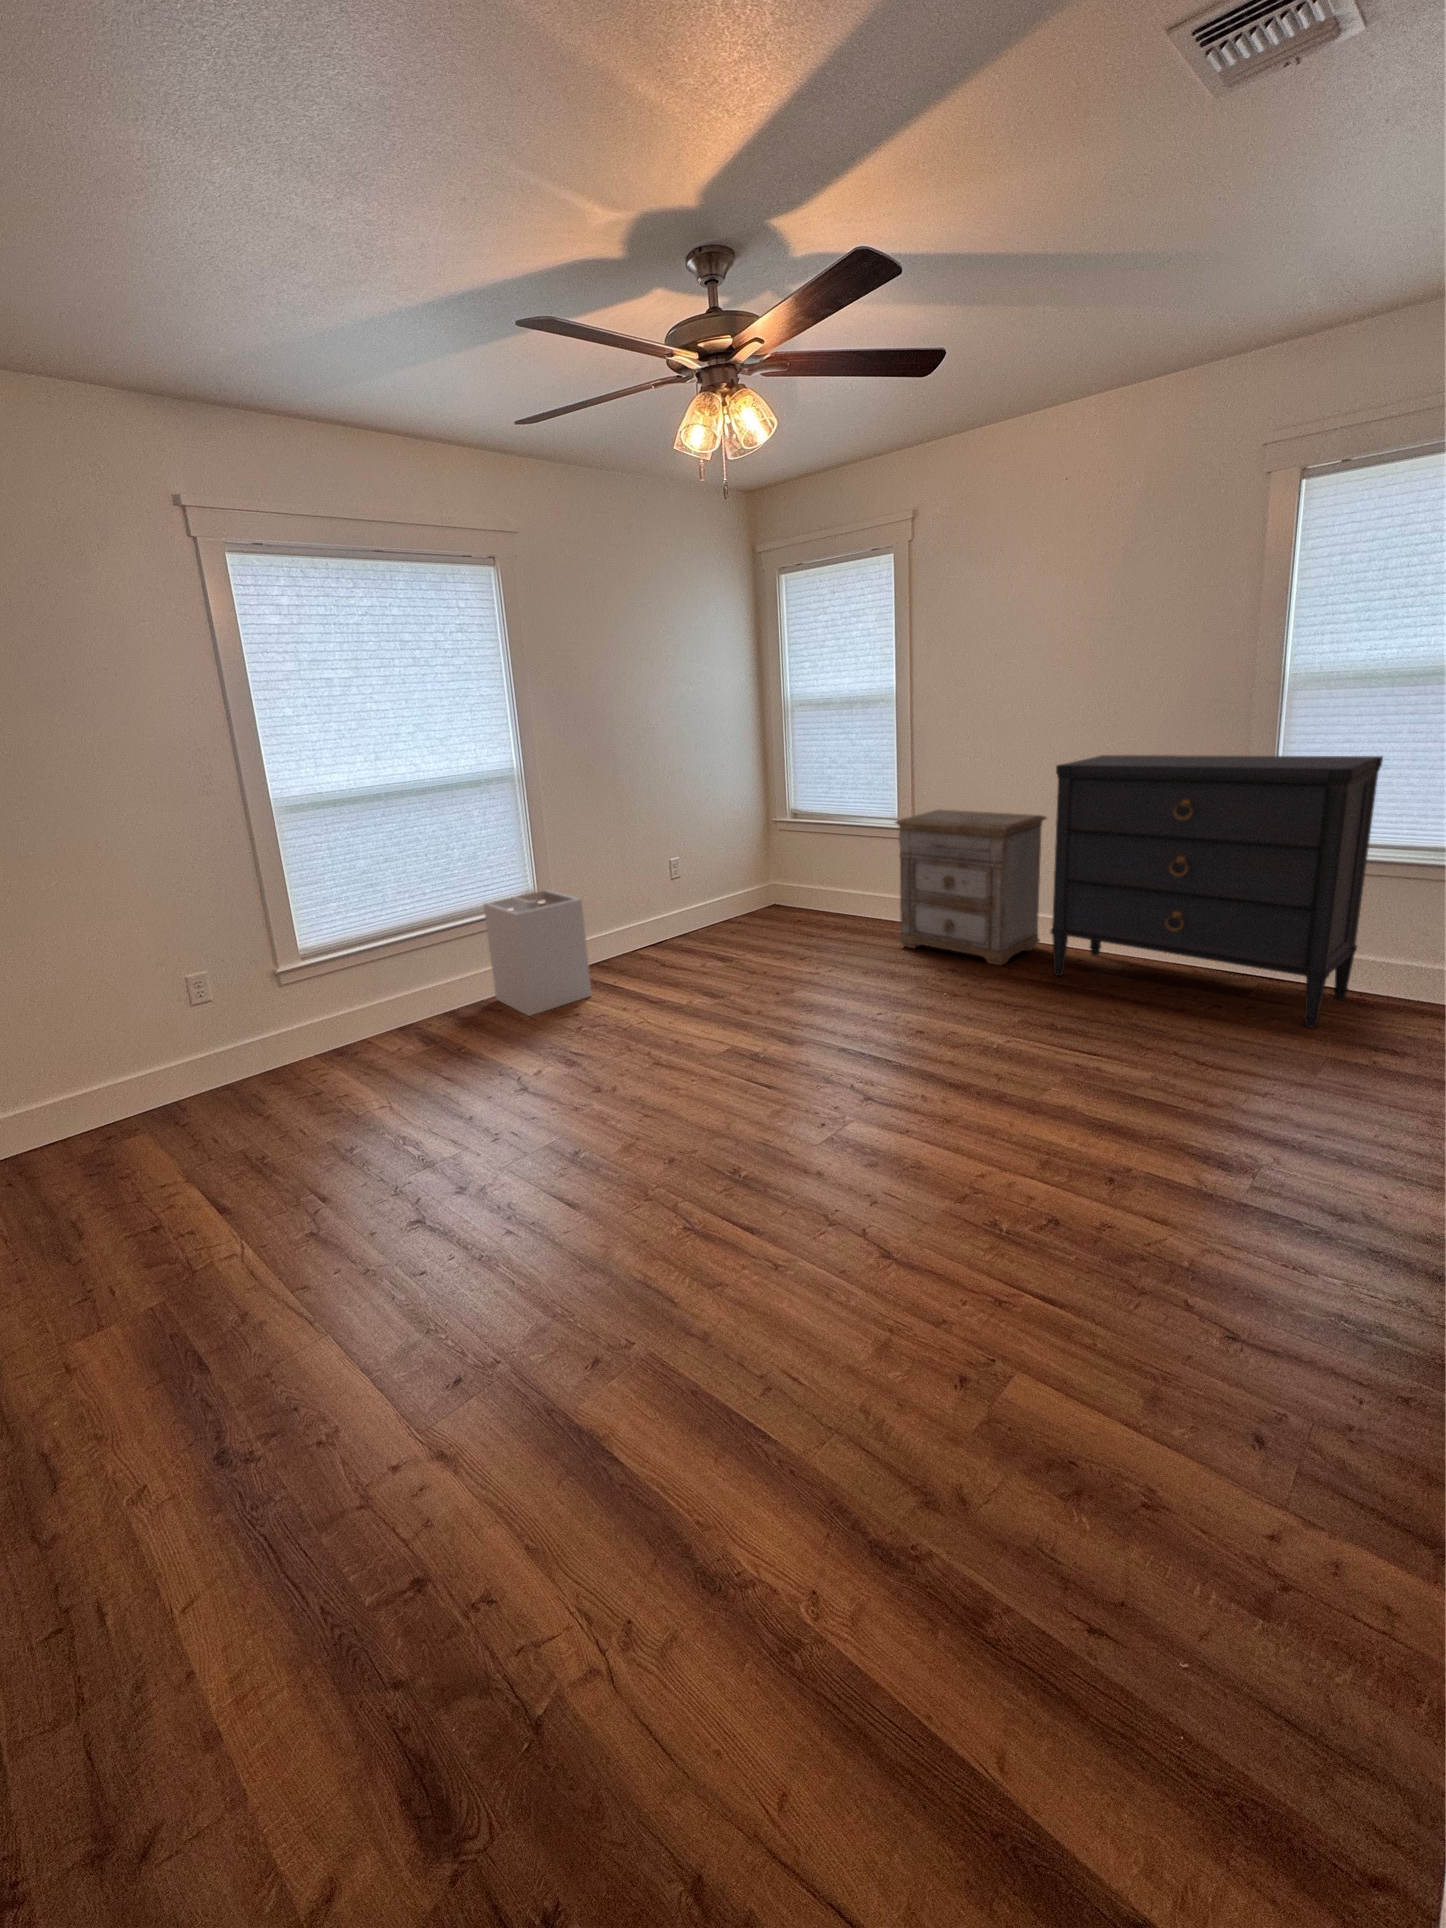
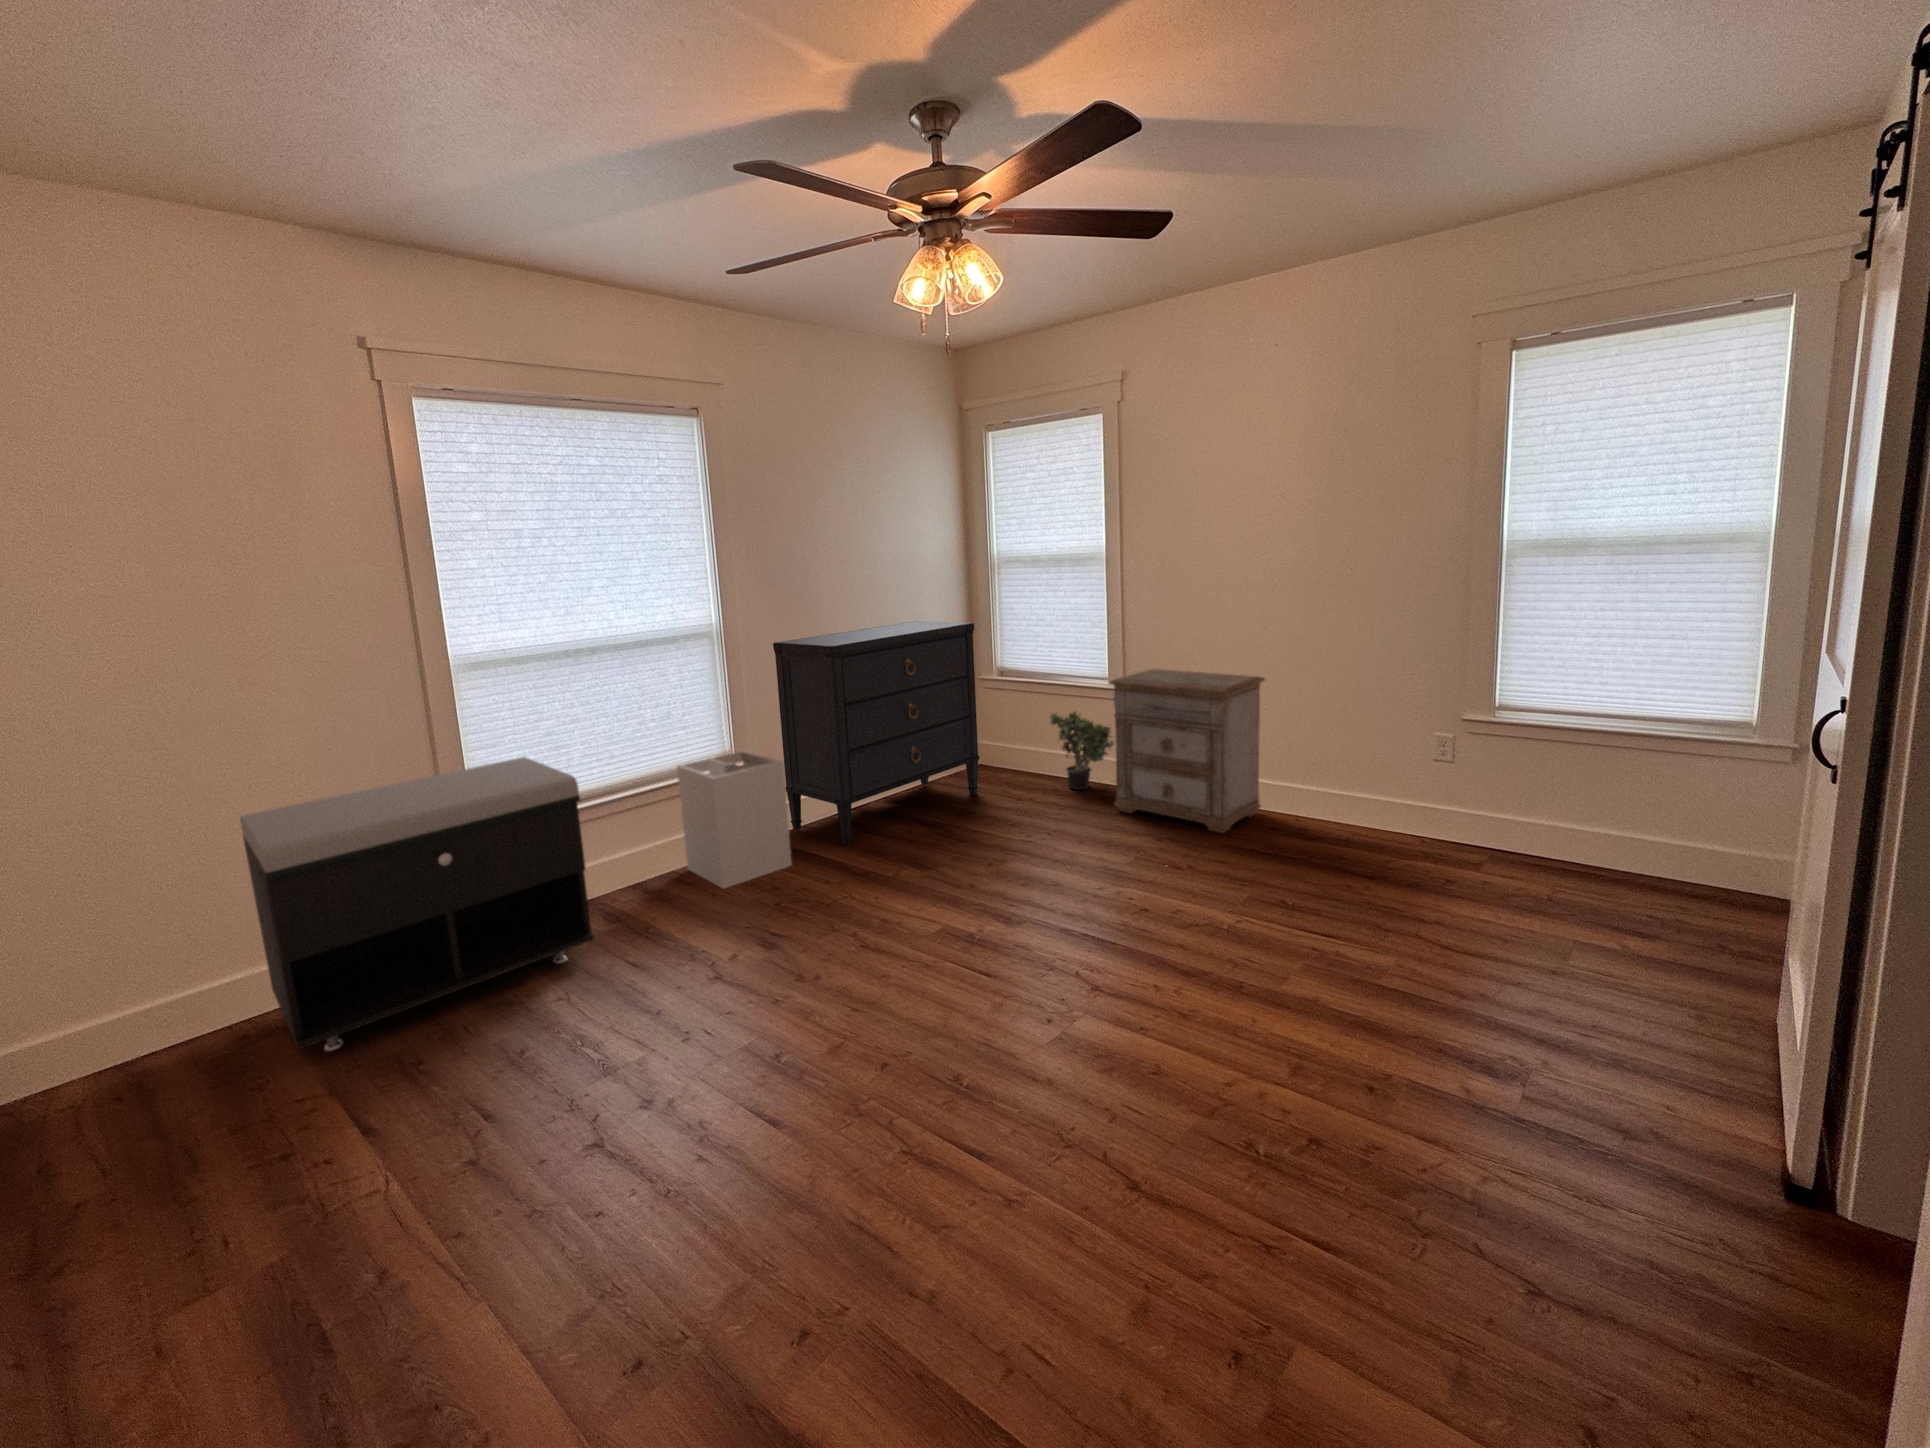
dresser: present [1051,755,1383,1028] -> present [773,621,980,845]
potted plant: none [836,852,901,927] -> present [1050,711,1114,790]
storage bench: none [96,894,413,1149] -> present [240,757,595,1052]

